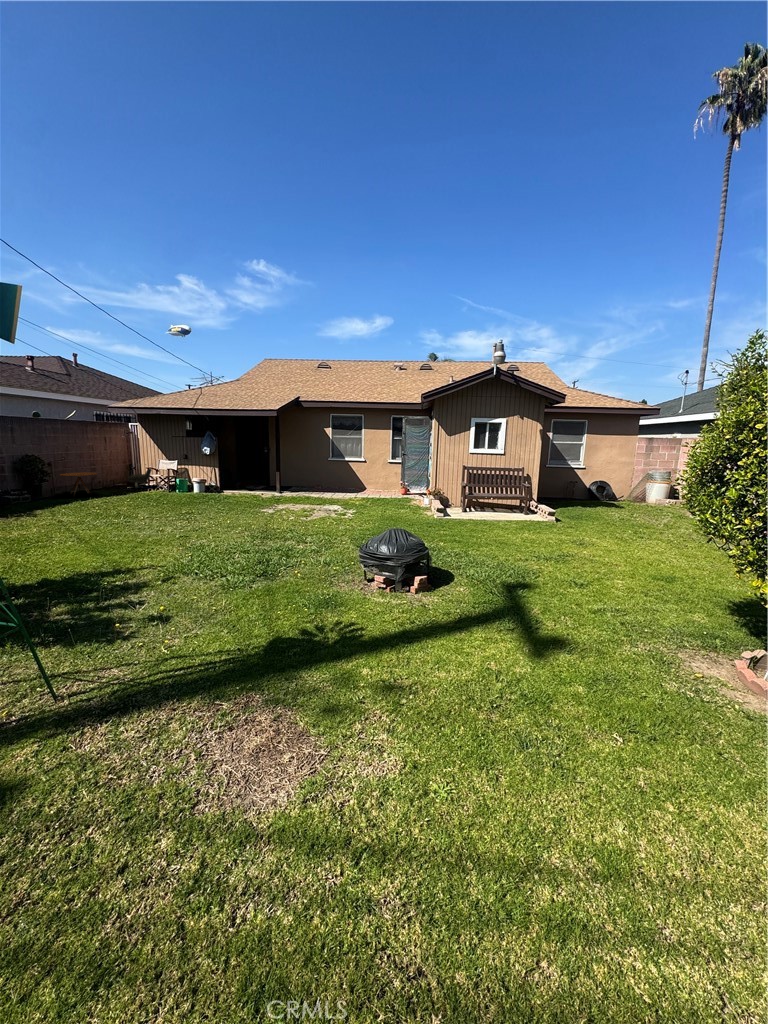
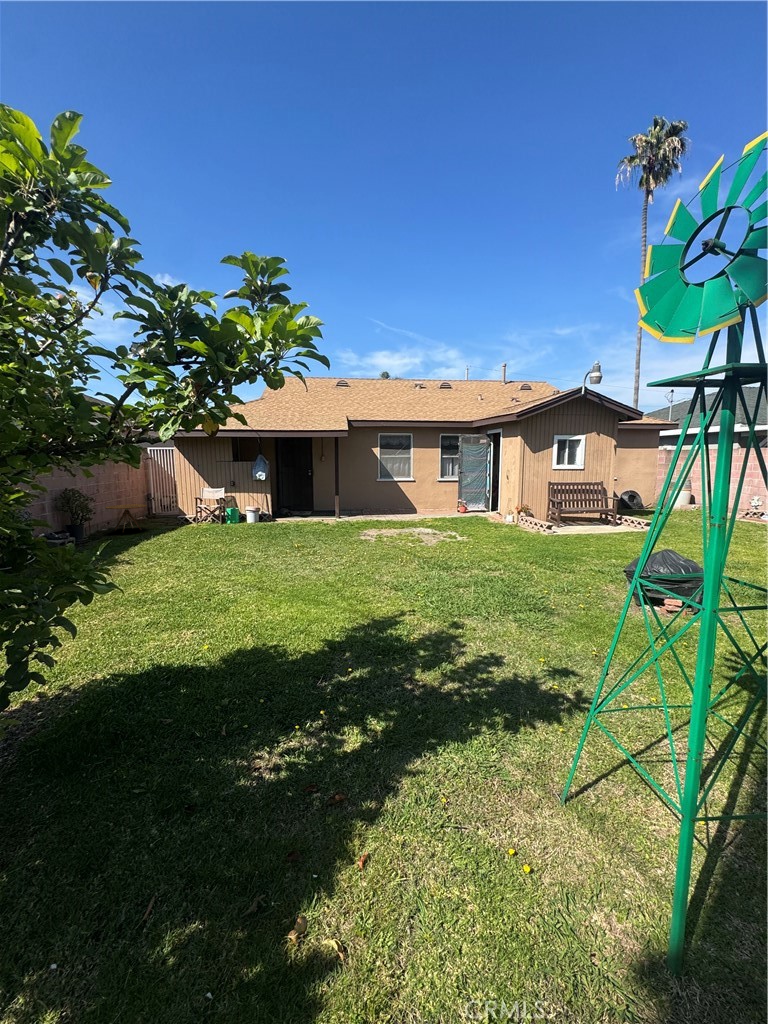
lounge chair: present [128,468,152,488] -> none [164,497,193,521]

